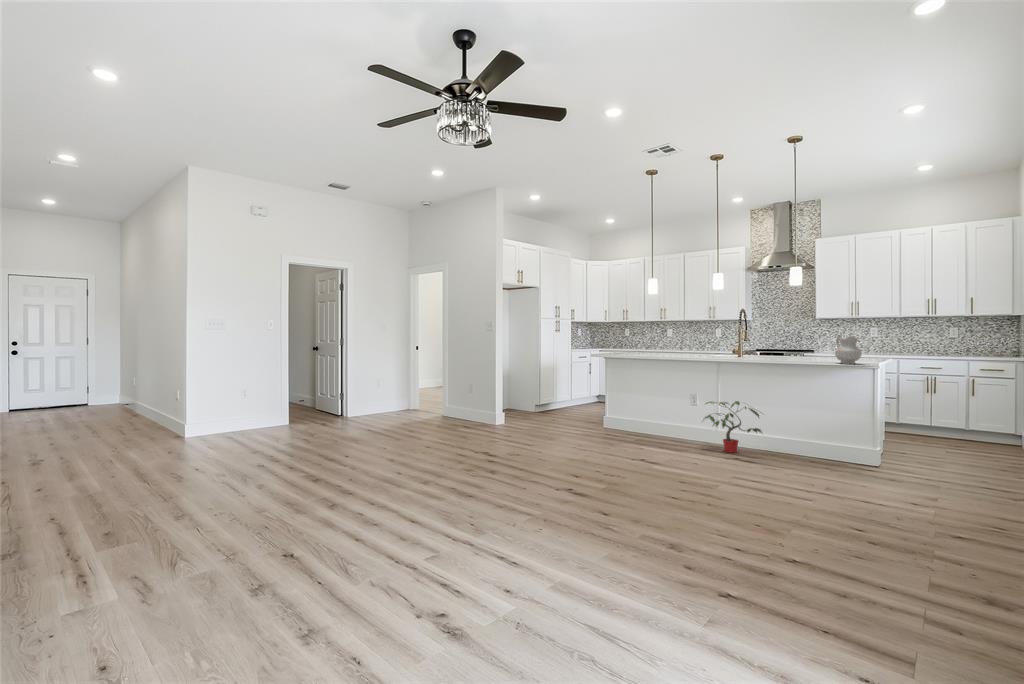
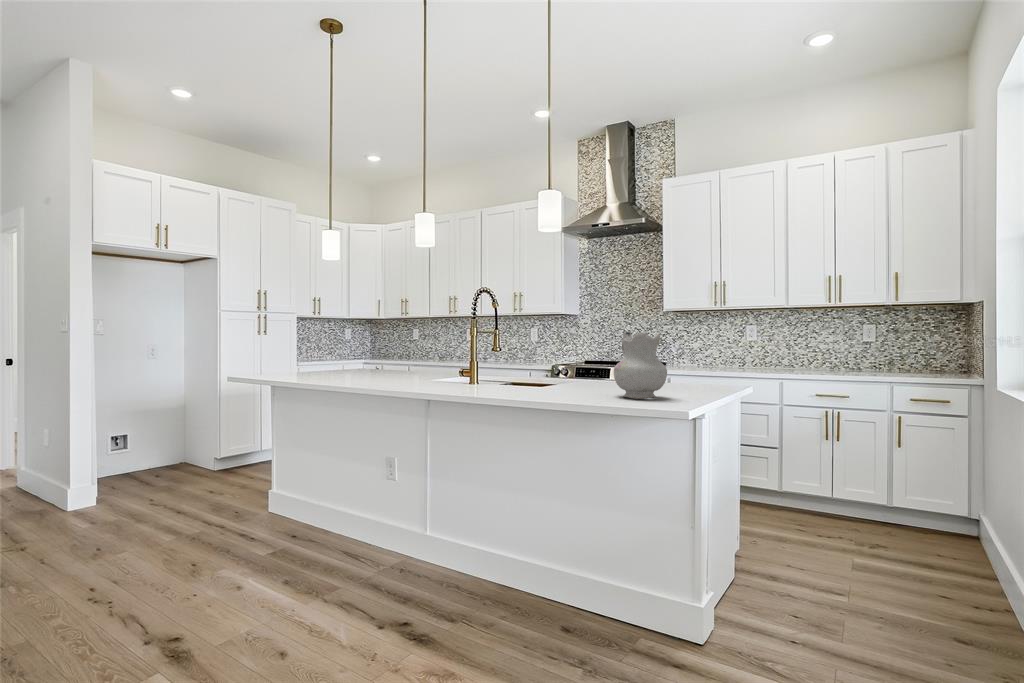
potted plant: present [705,401,762,453] -> none [365,476,497,592]

